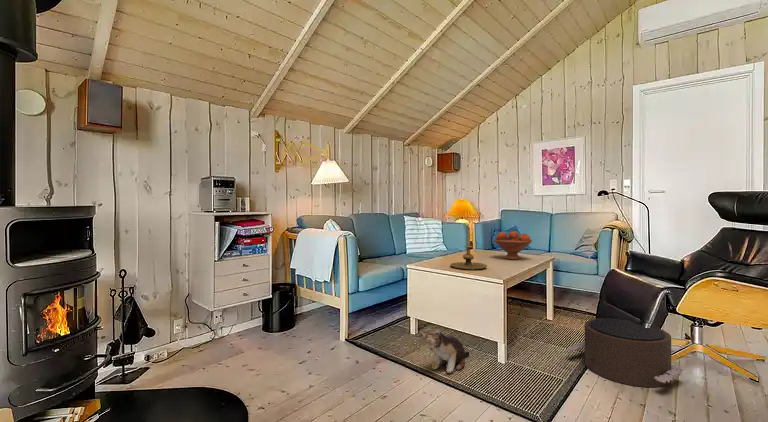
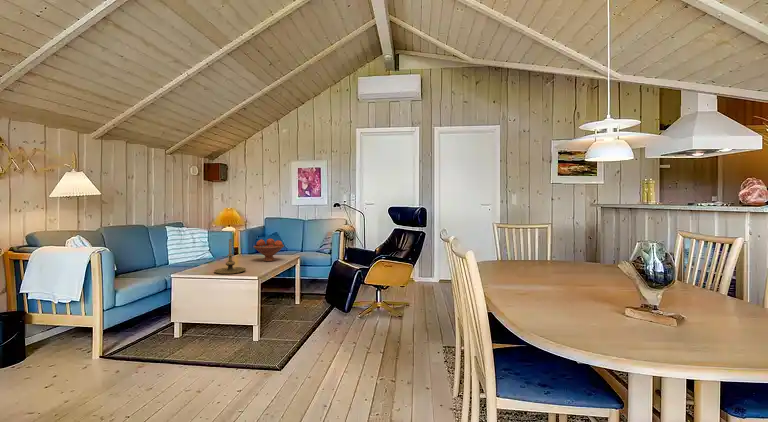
pouf: present [568,318,684,387] -> none [303,296,367,337]
plush toy: present [422,329,469,373] -> none [187,326,230,359]

